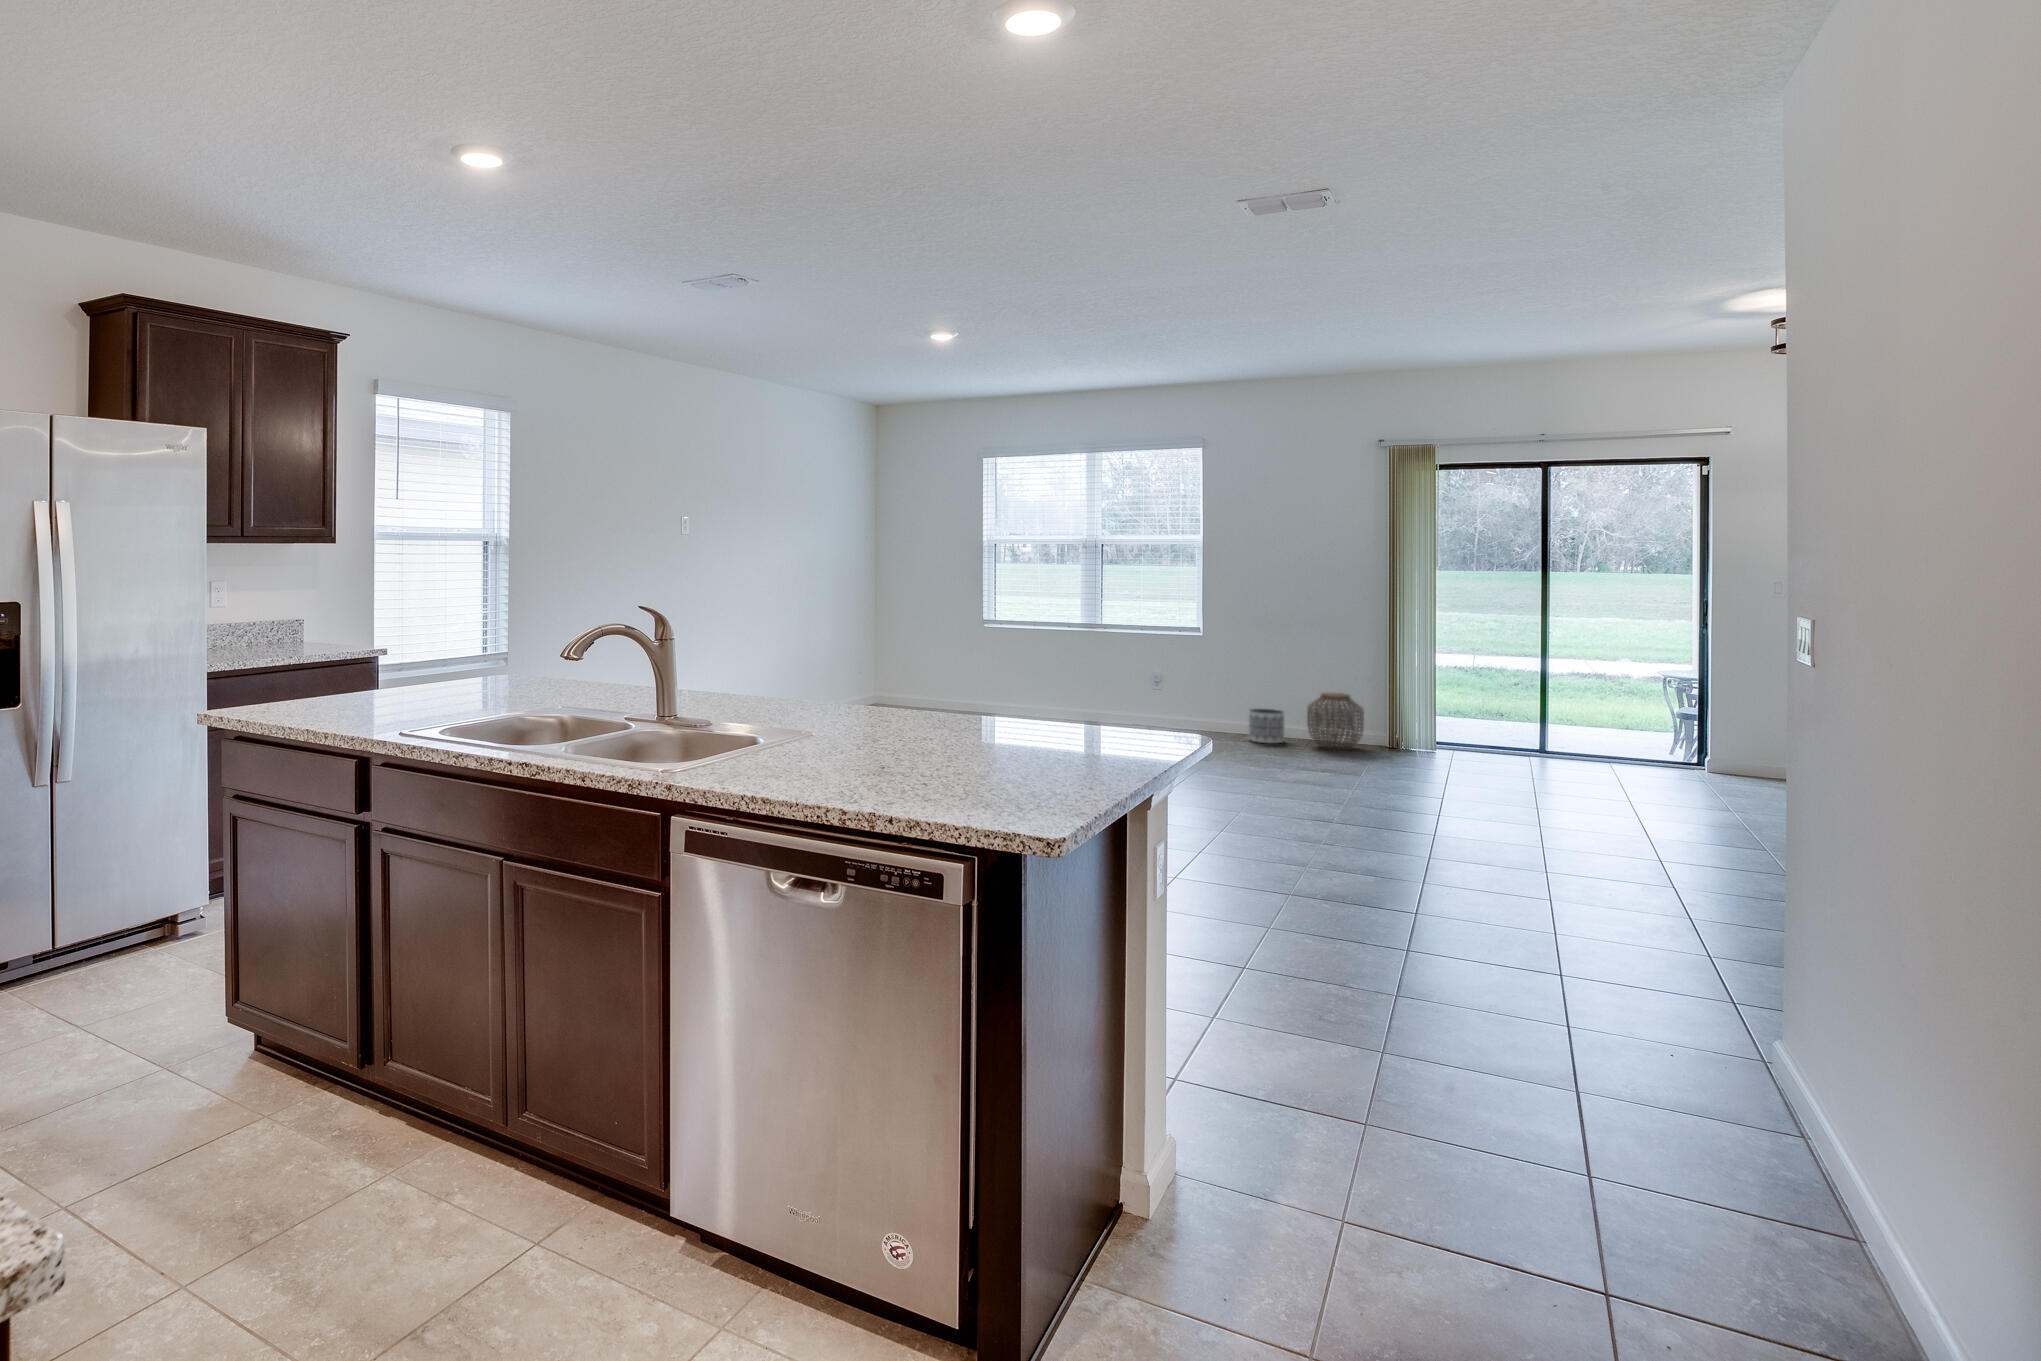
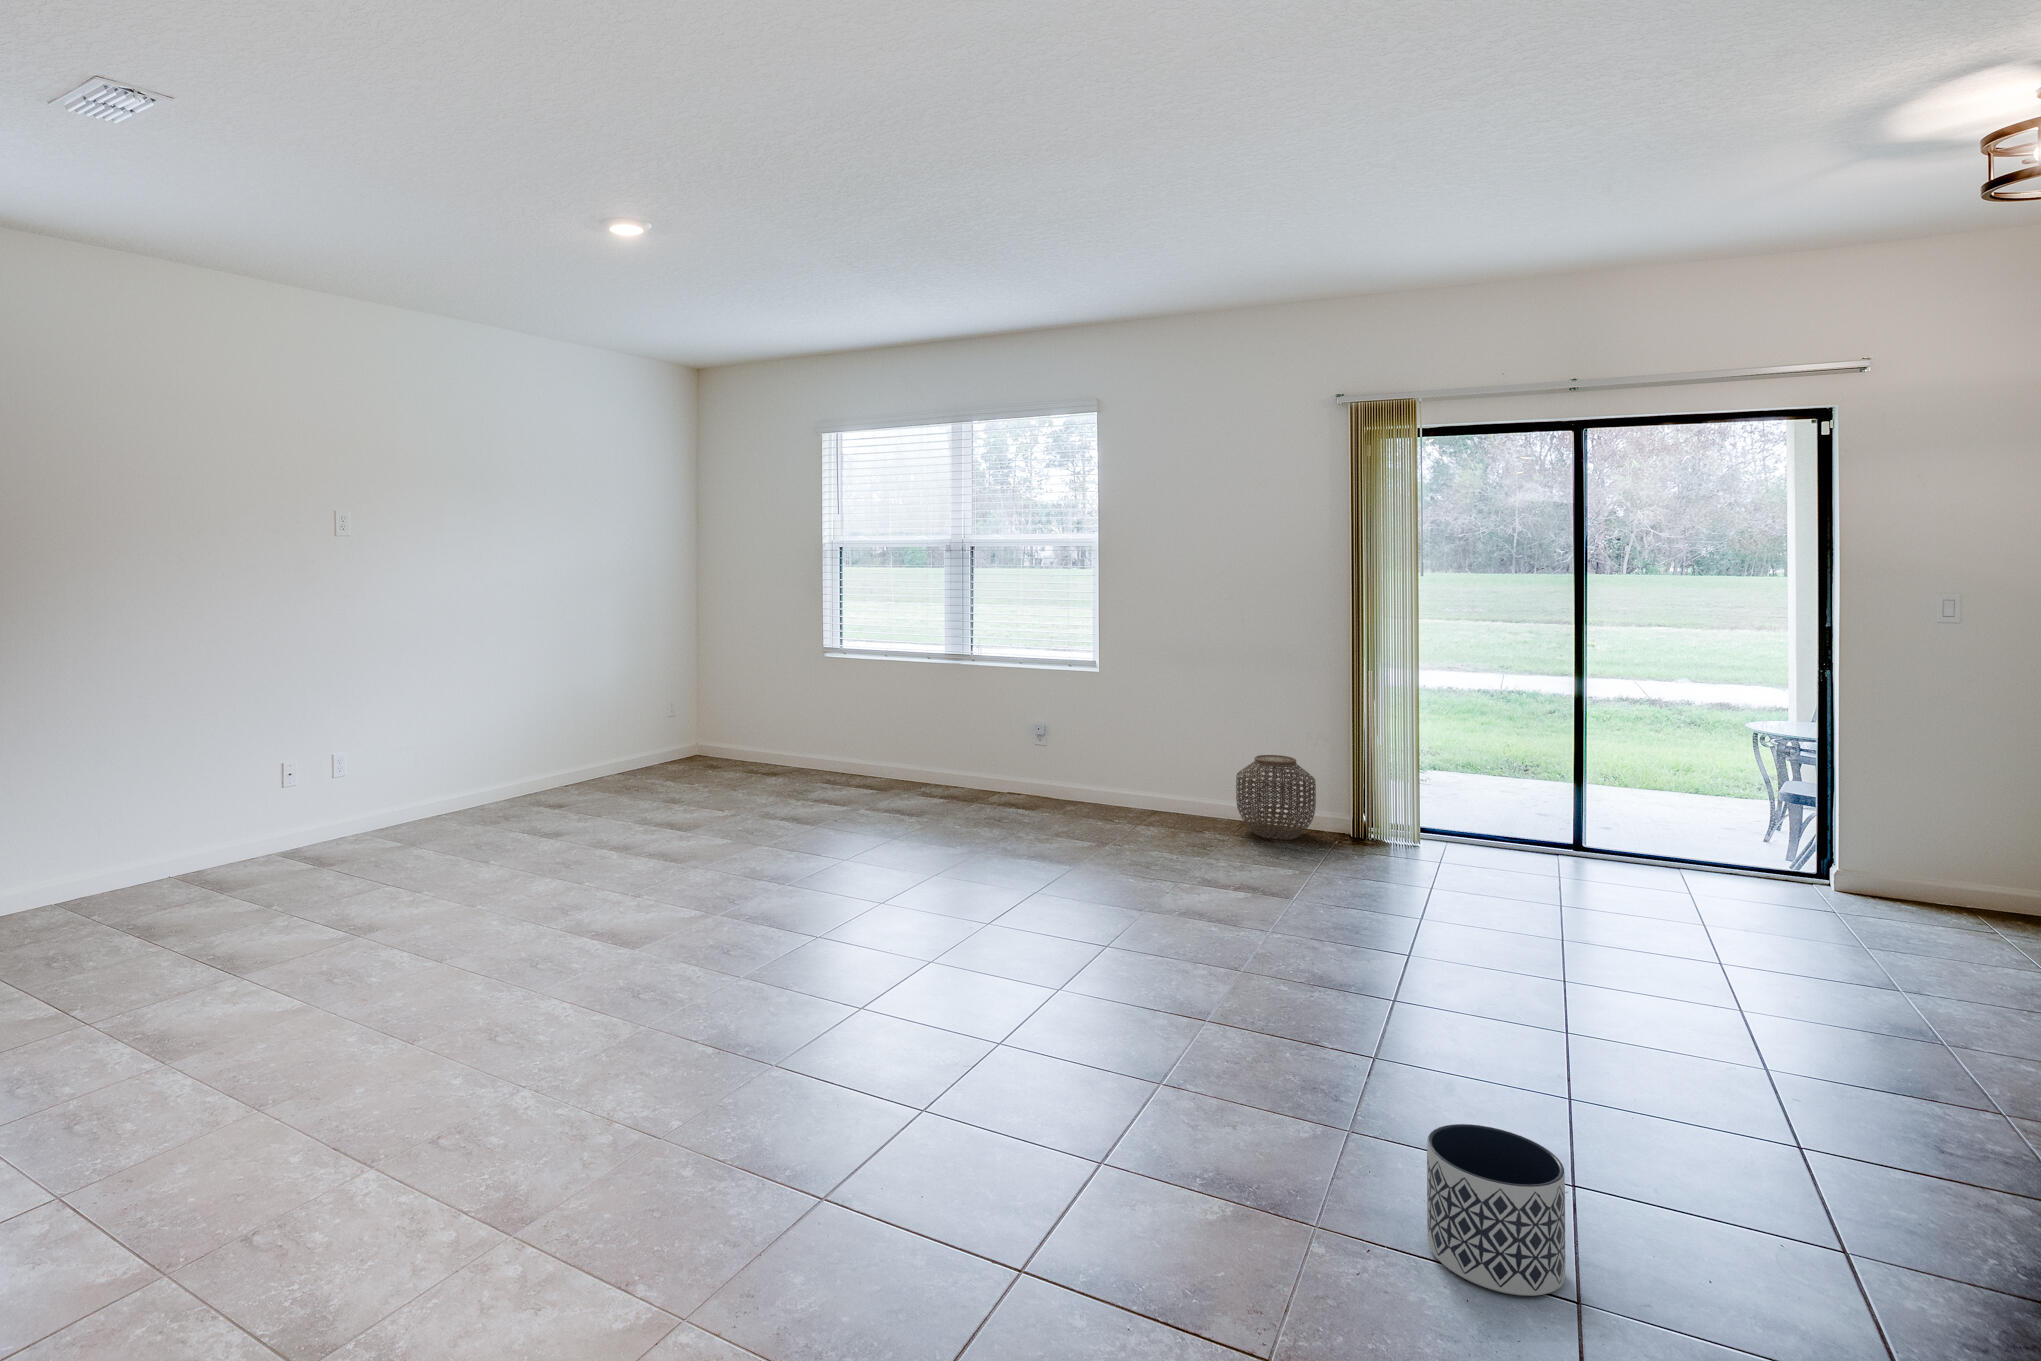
planter: present [1249,709,1284,743] -> present [1427,1124,1565,1296]

